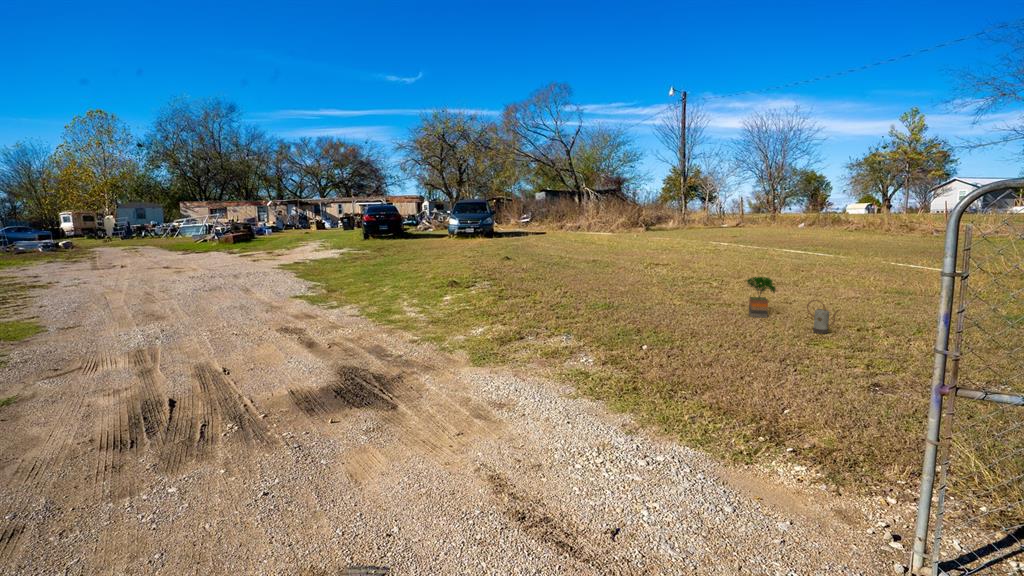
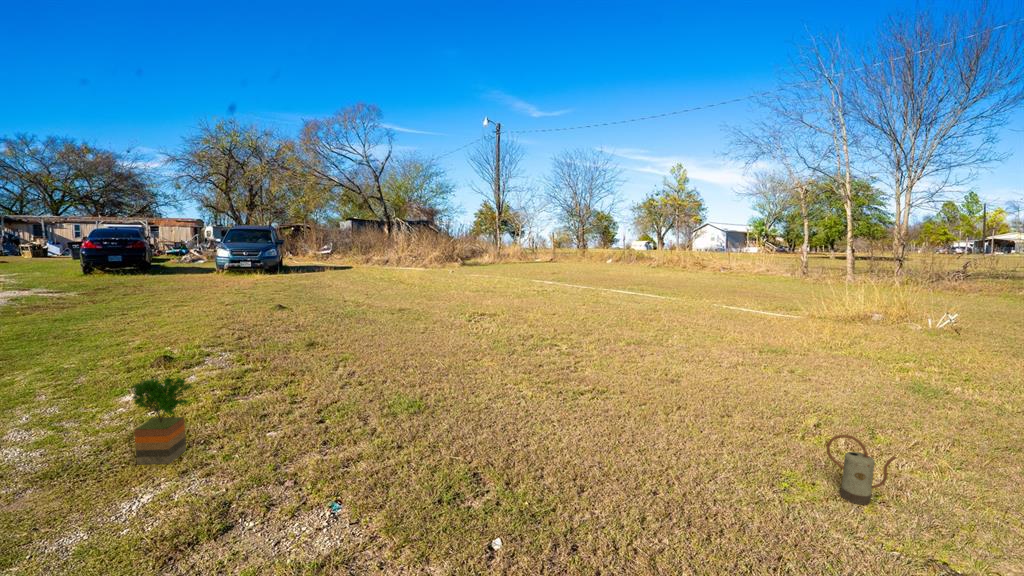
potted tree: present [746,277,776,318] -> present [132,377,193,465]

